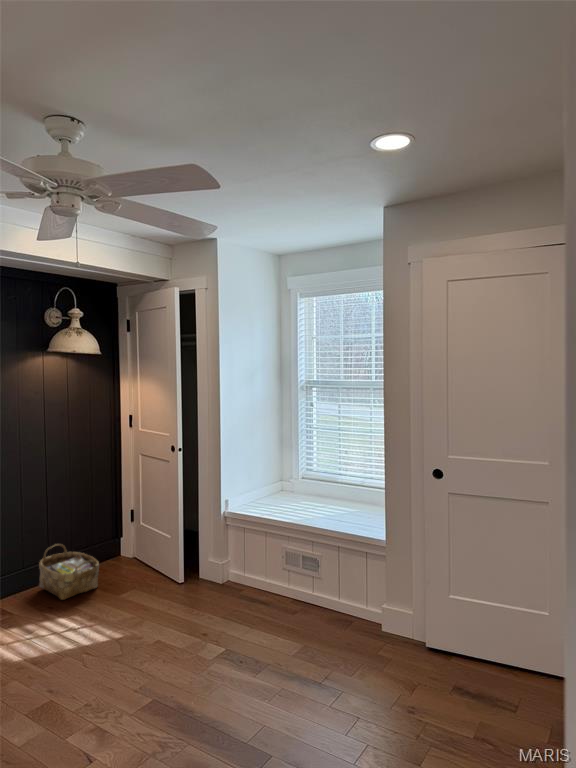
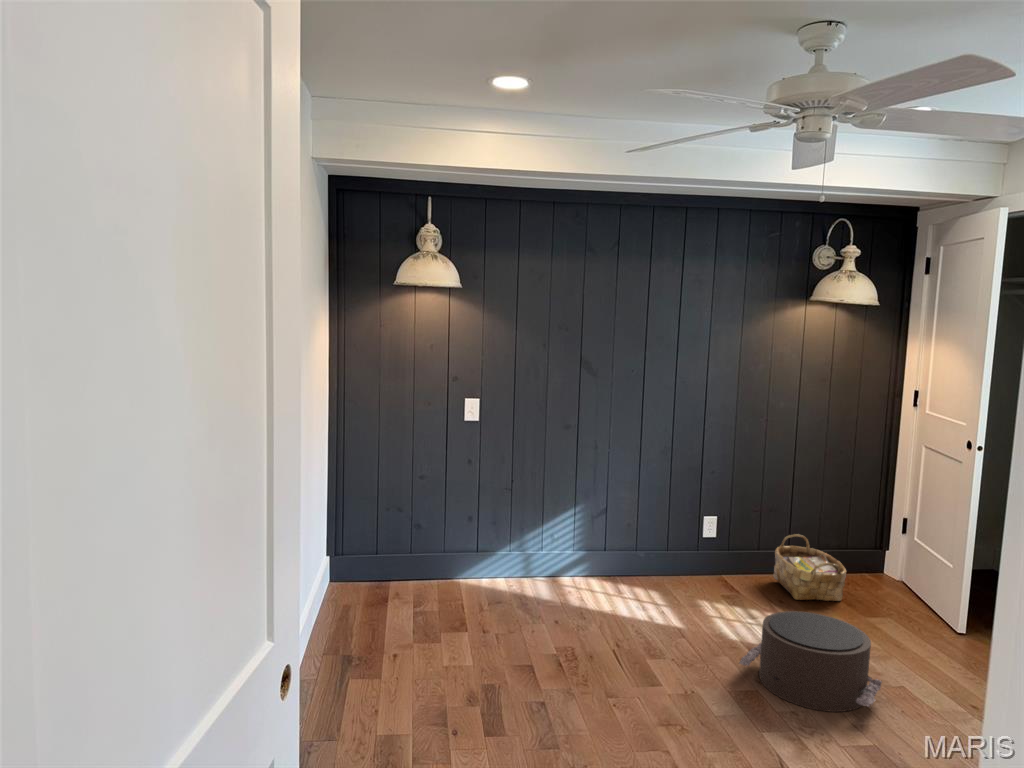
pouf: none [30,609,147,701] -> present [740,611,882,712]

